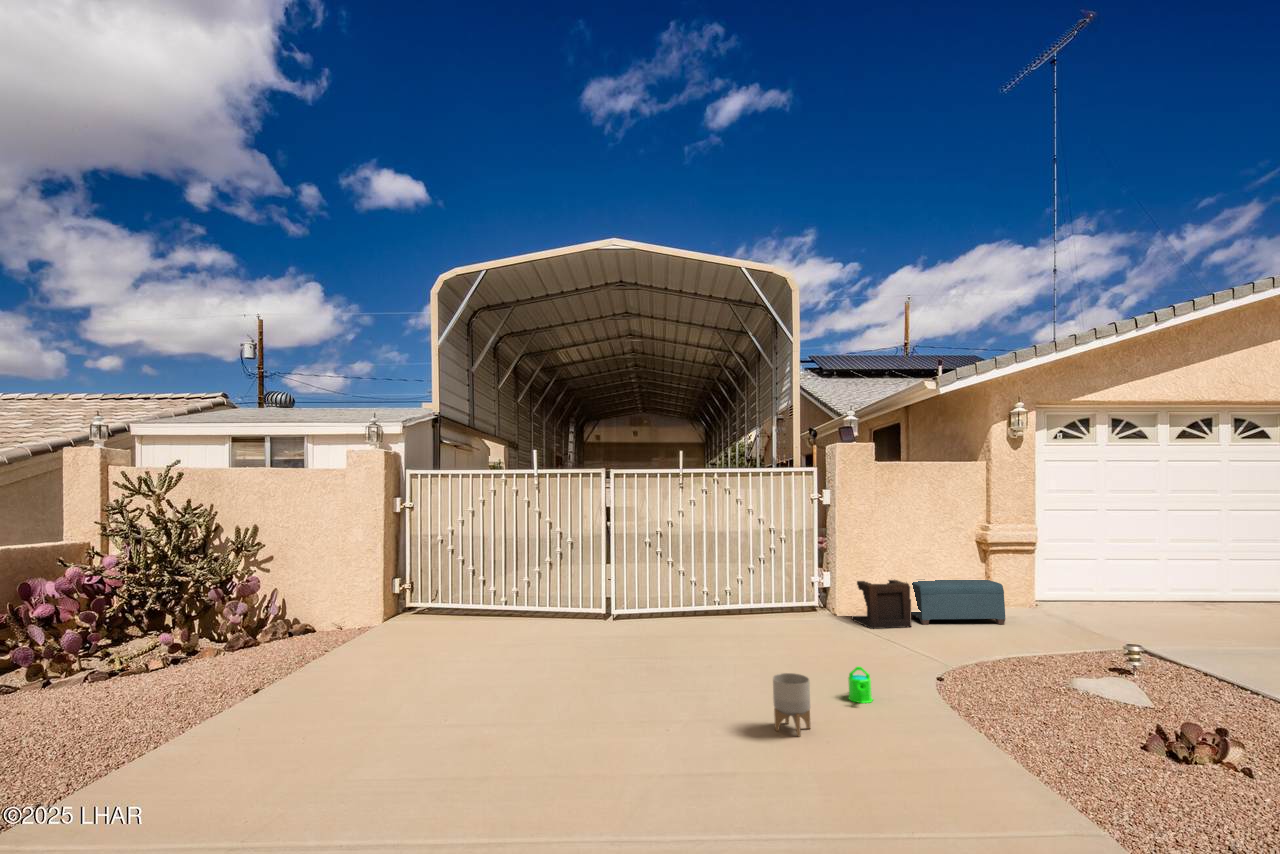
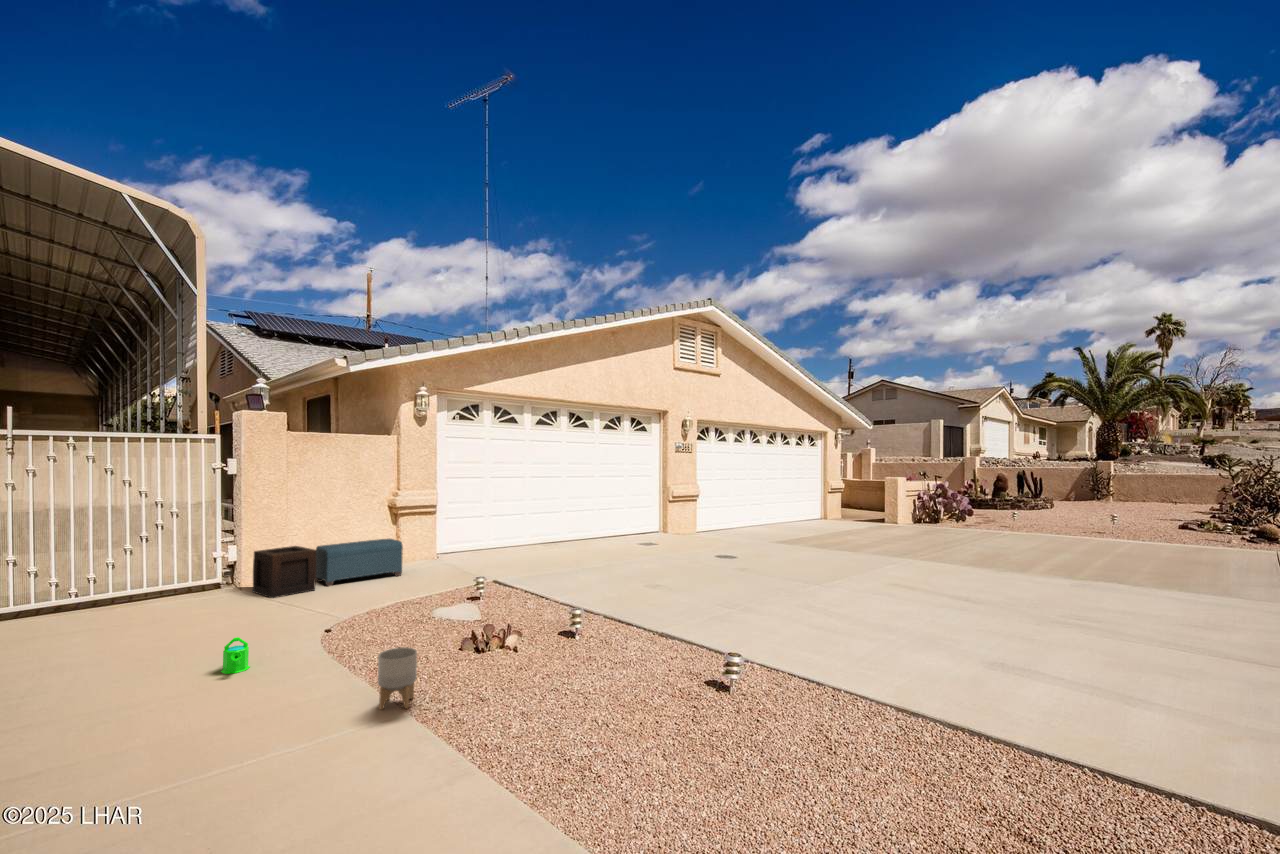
planter: present [773,673,811,737] -> present [378,647,417,710]

